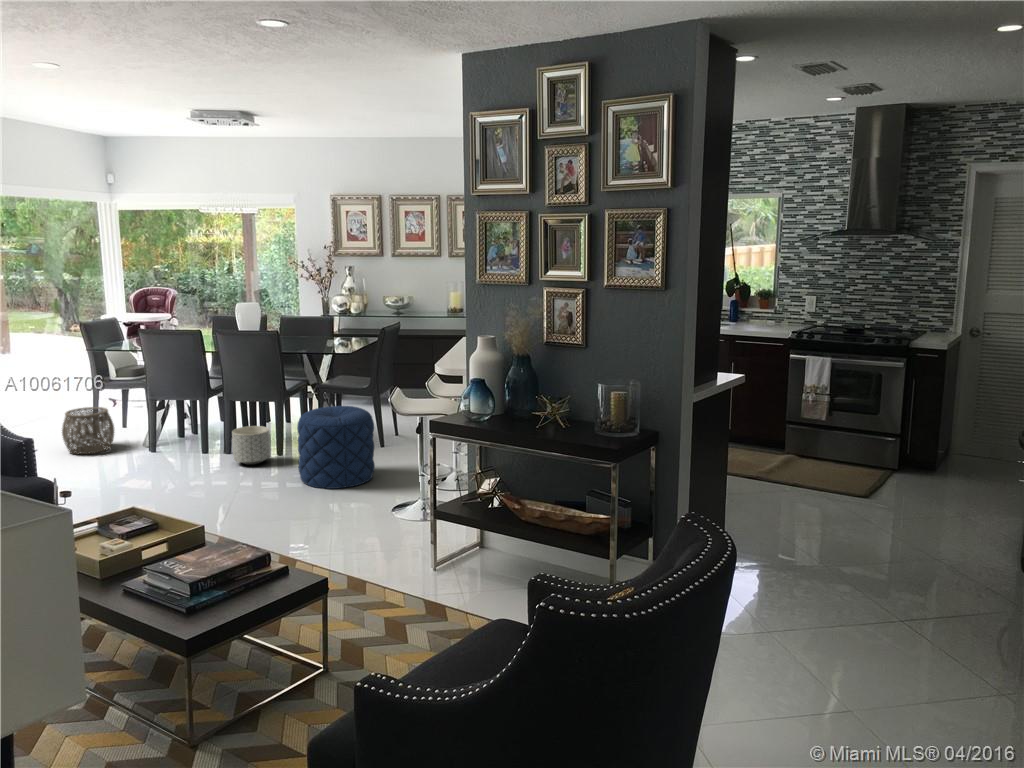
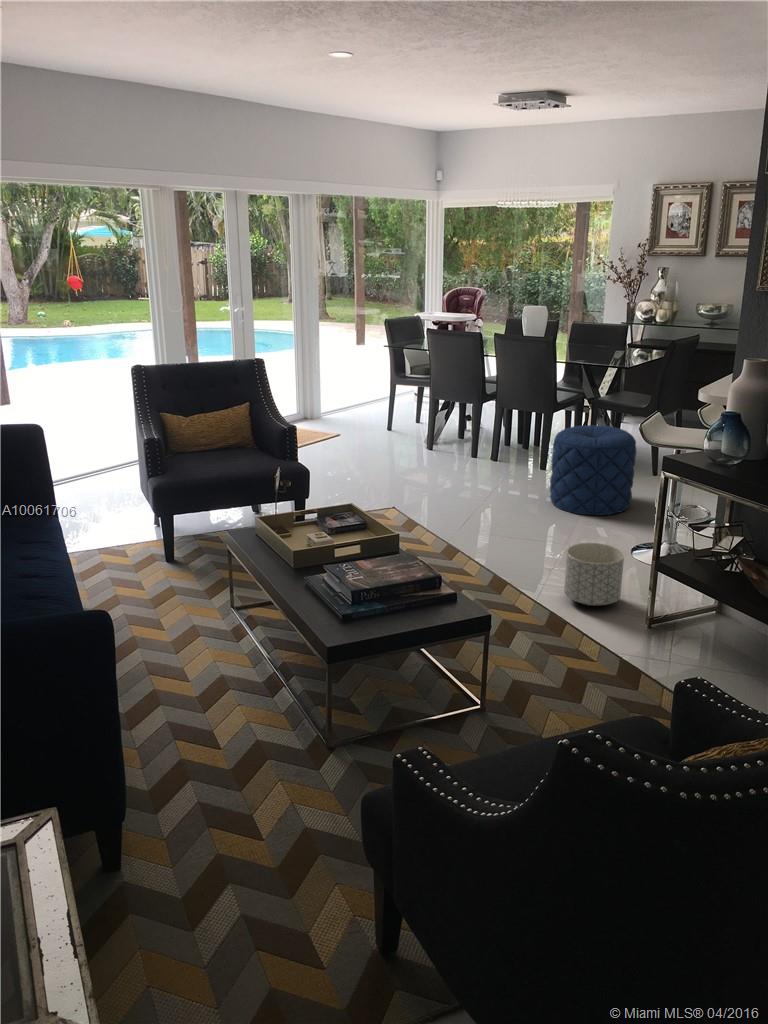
woven basket: present [62,407,114,454] -> none [355,401,399,445]
planter: present [232,426,270,465] -> present [564,543,624,606]

